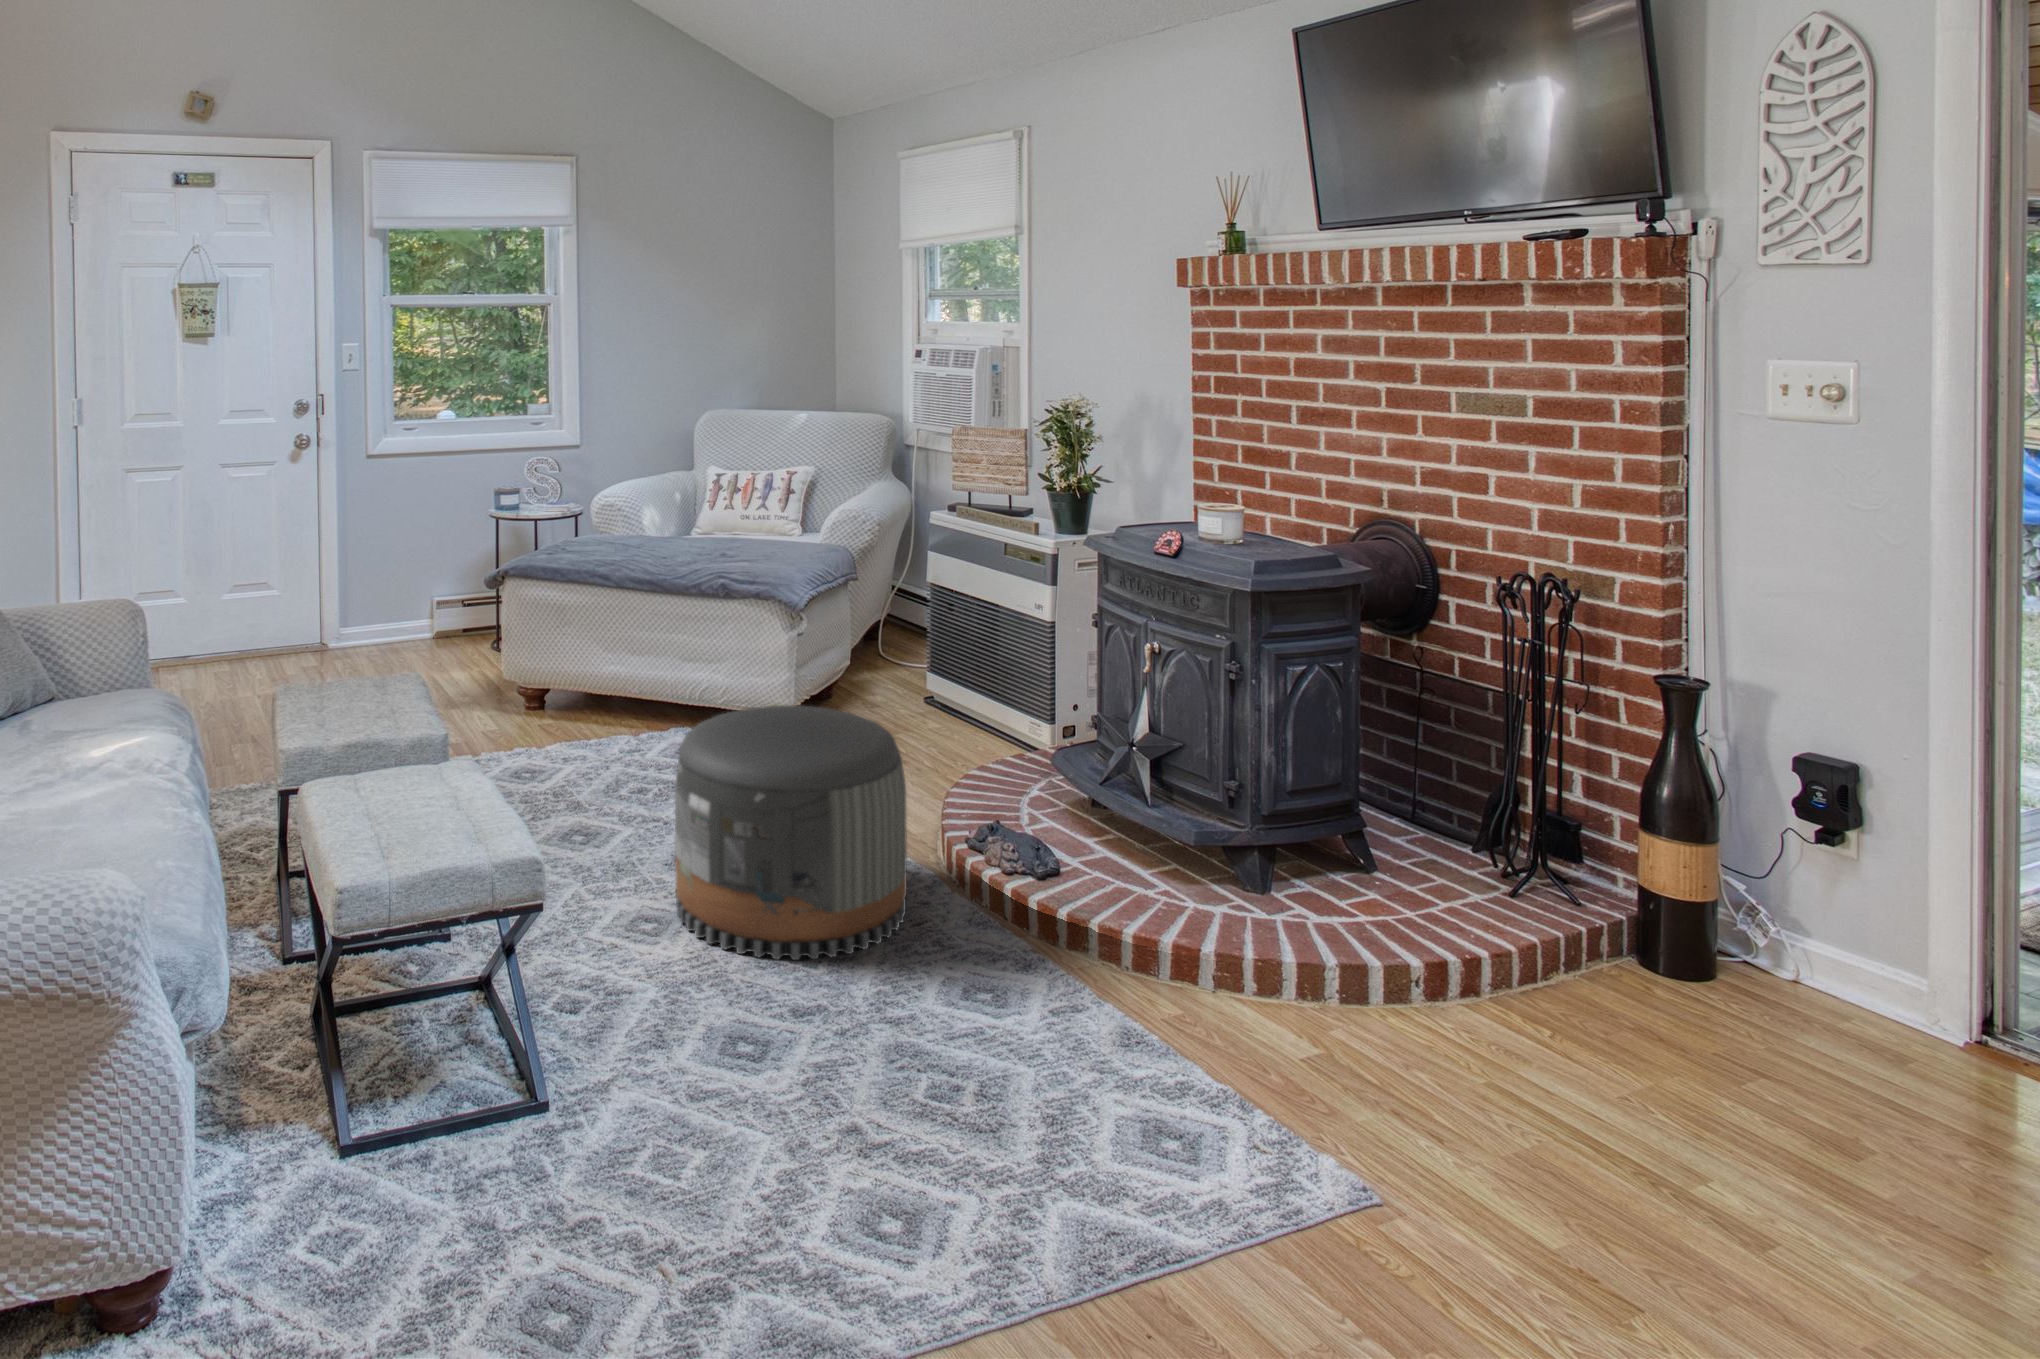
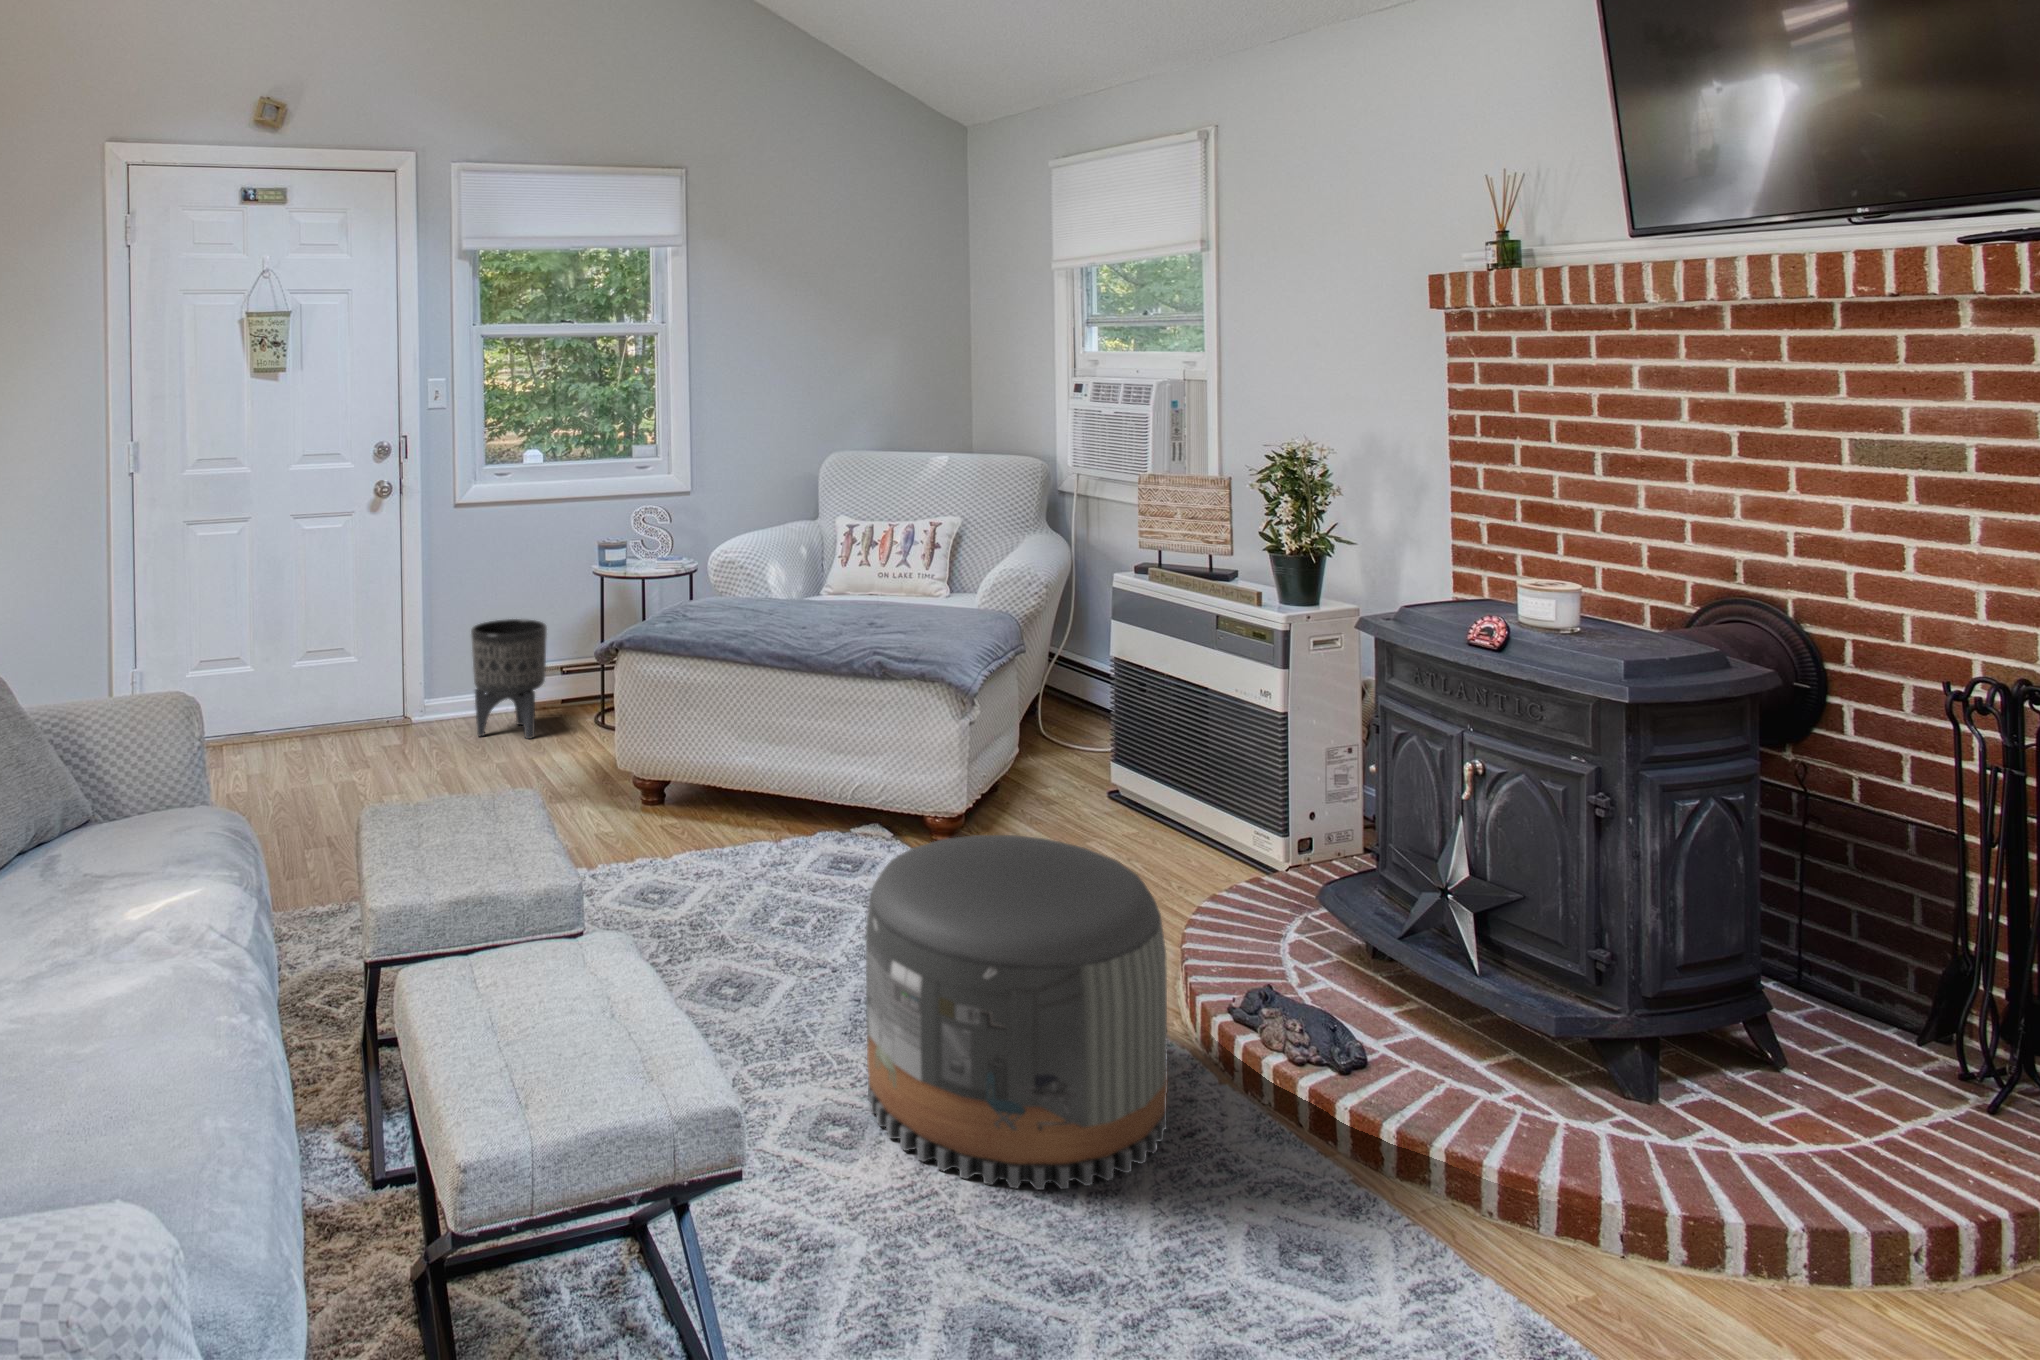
planter: none [381,556,449,660] -> present [471,619,547,739]

